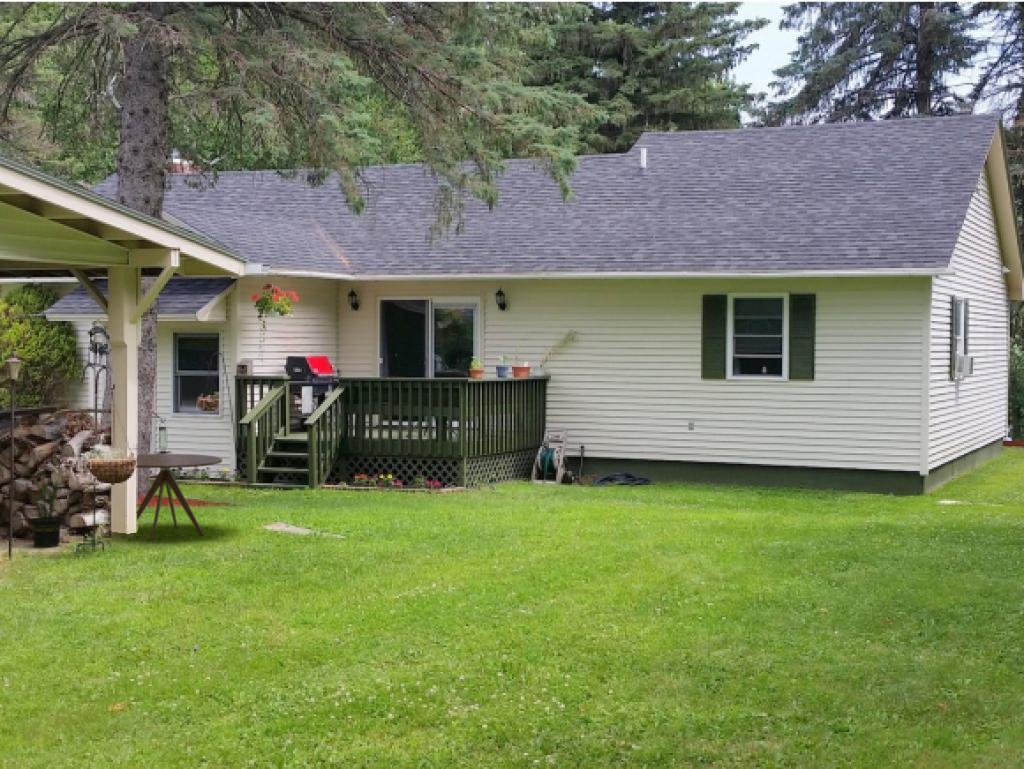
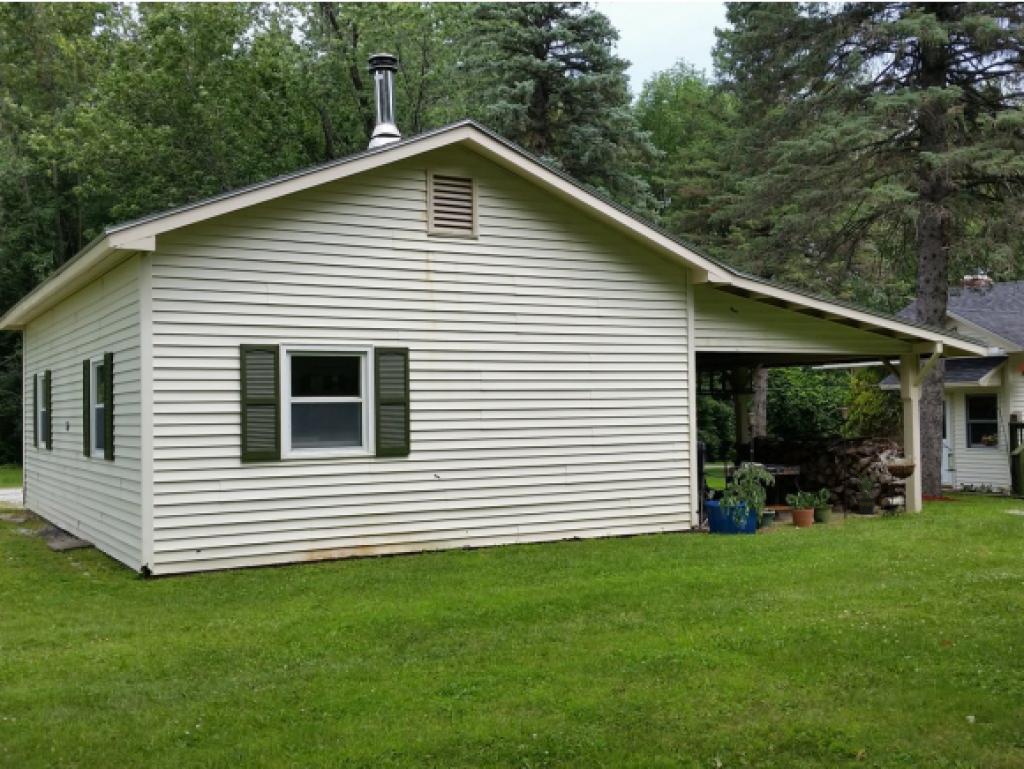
round table: present [136,454,222,541] -> none [902,466,975,515]

